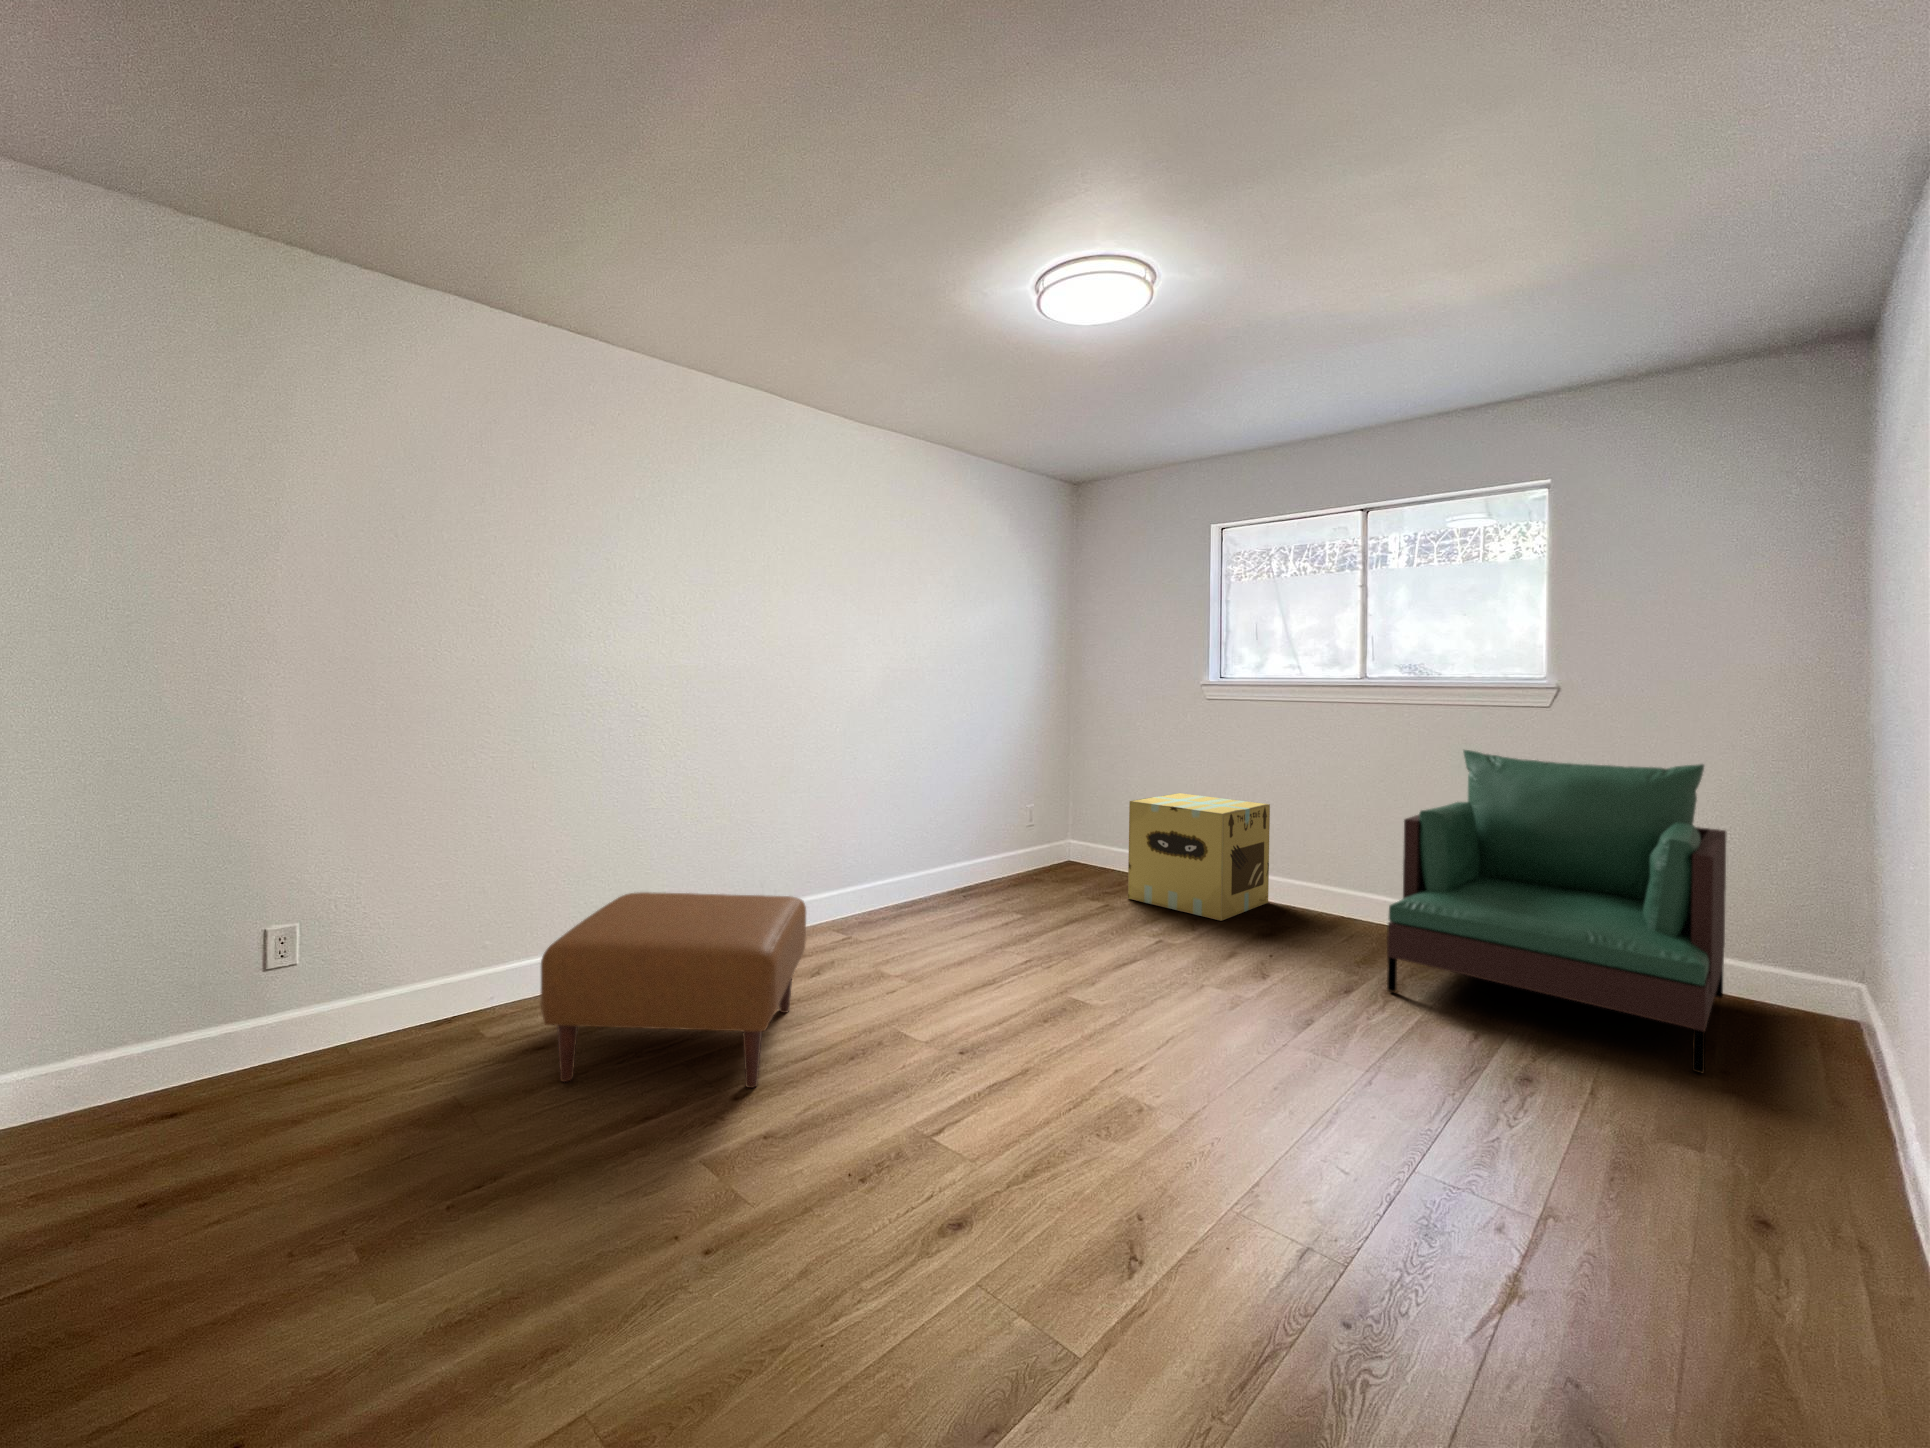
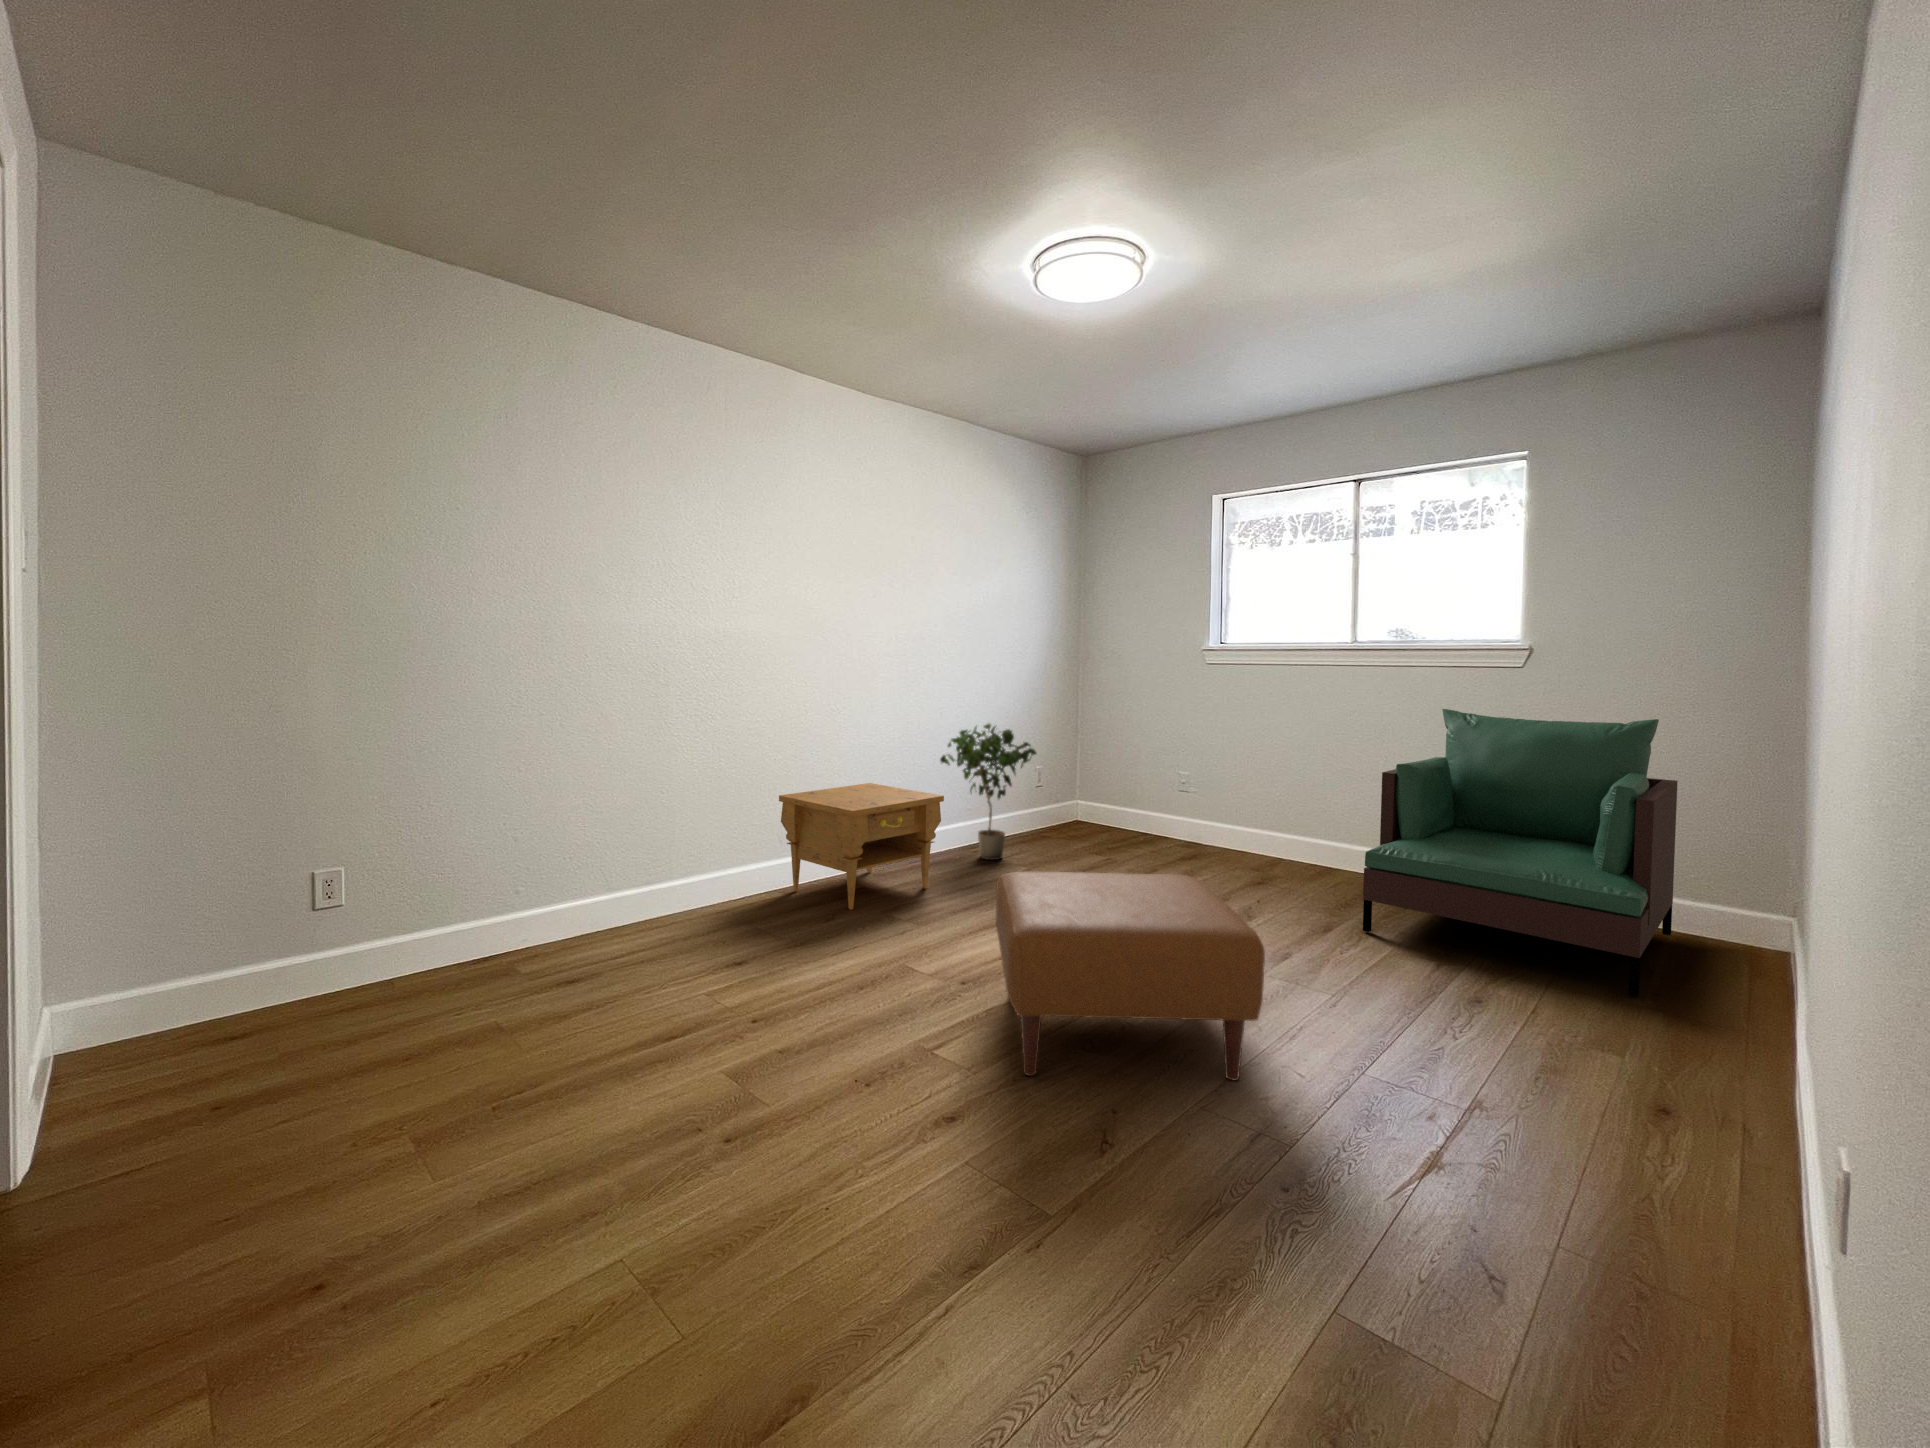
potted plant: none [929,760,1031,904] -> present [940,724,1036,860]
cardboard box: present [1128,793,1270,921] -> none [1130,755,1265,873]
nightstand: none [762,824,935,962] -> present [779,783,944,910]
ottoman: present [541,892,806,1088] -> present [996,872,1265,1080]

